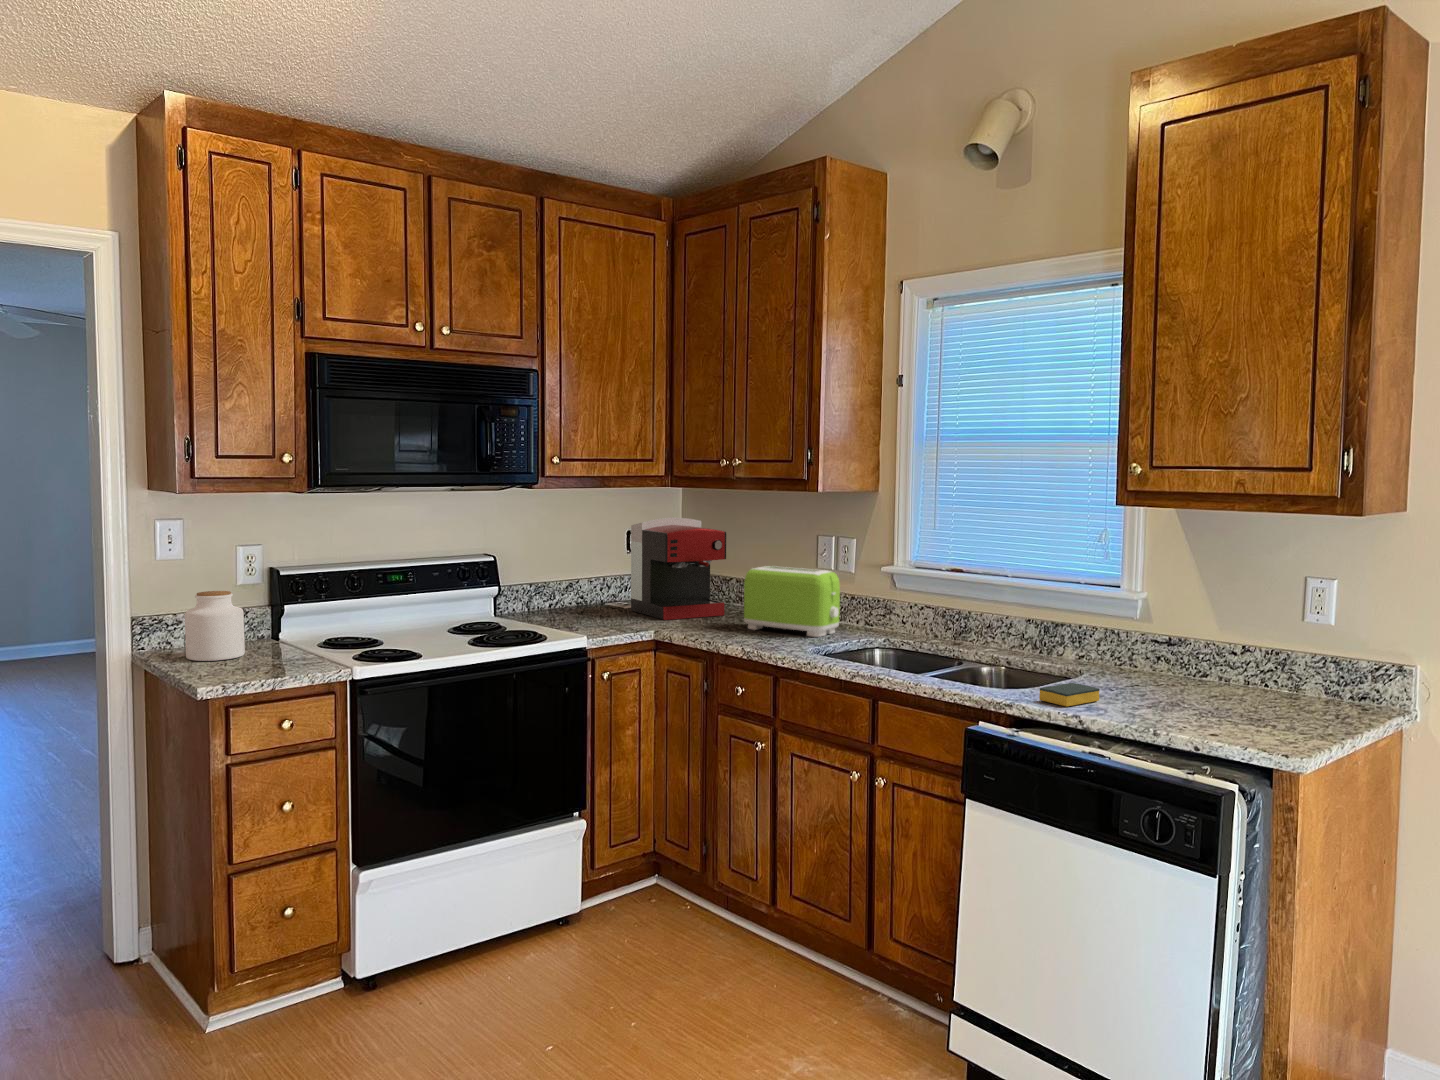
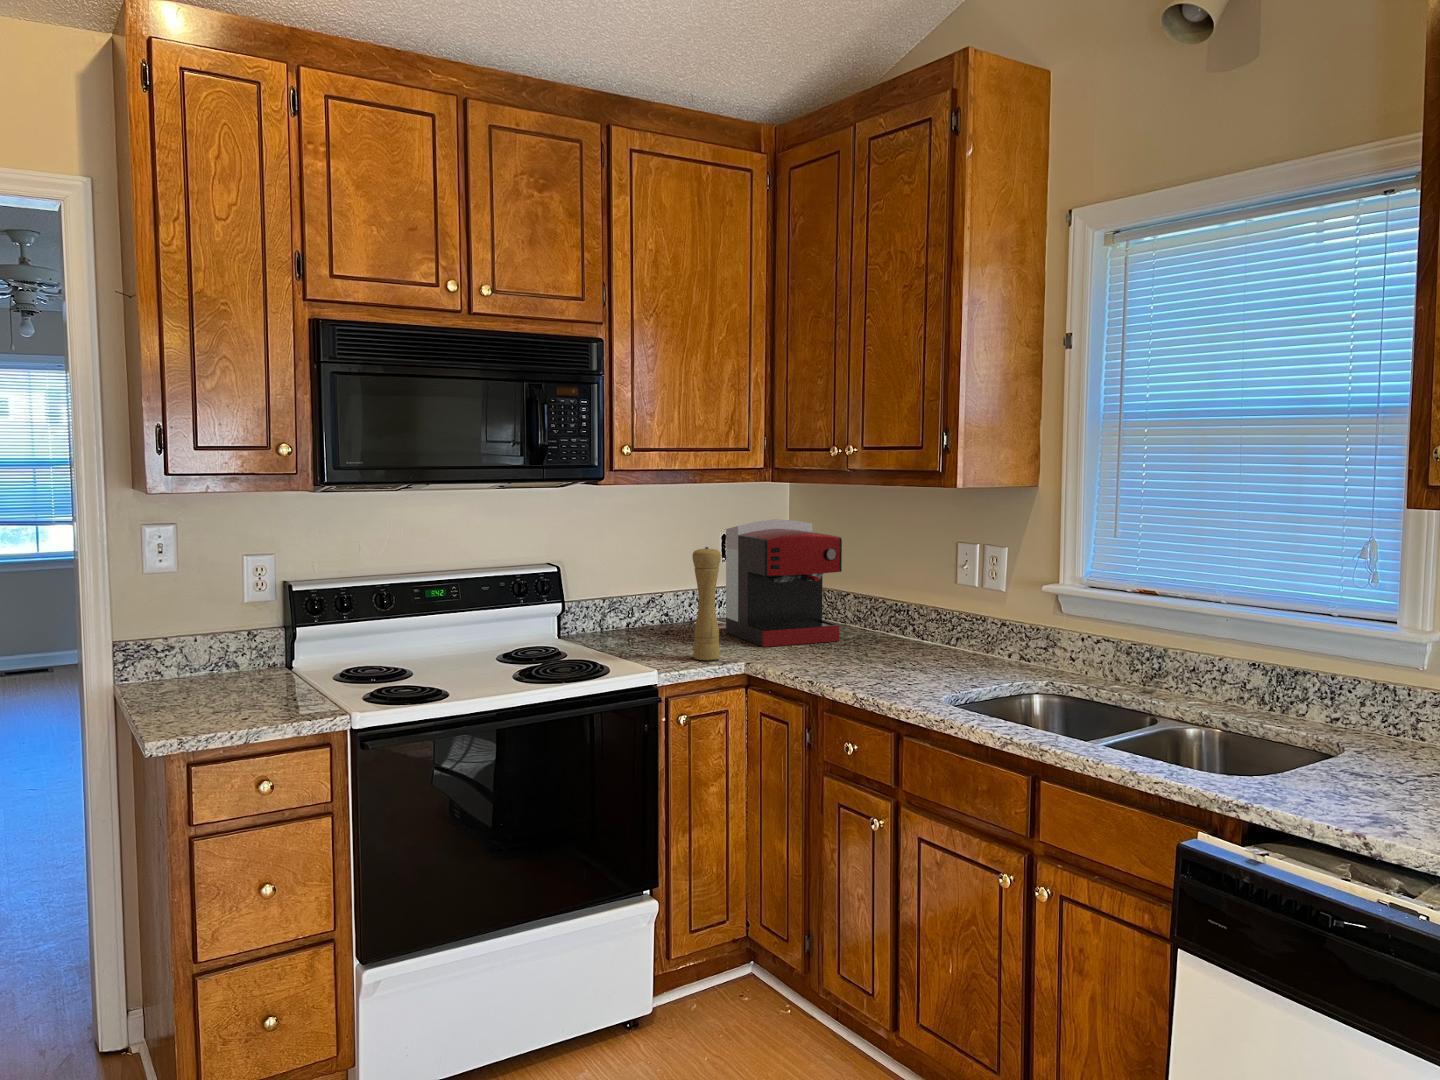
pepper mill: none [610,538,632,629] -> present [692,547,721,660]
toaster: present [744,566,840,637] -> none [861,582,986,676]
jar: present [185,591,245,661] -> none [165,613,239,700]
sponge: present [1039,683,1100,707] -> none [1290,773,1387,815]

